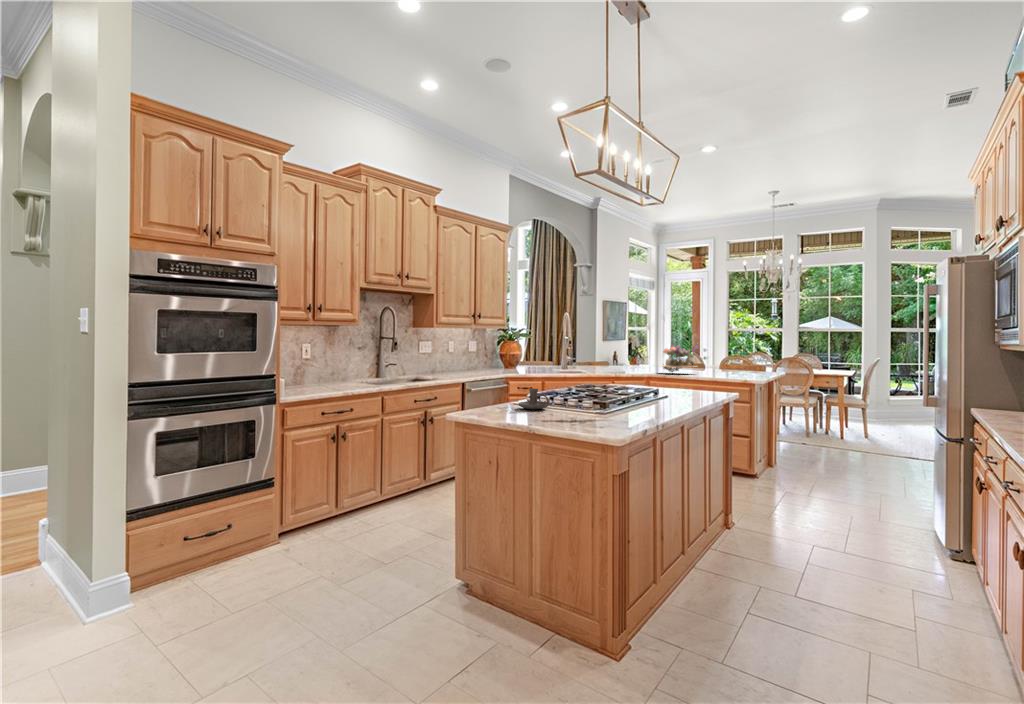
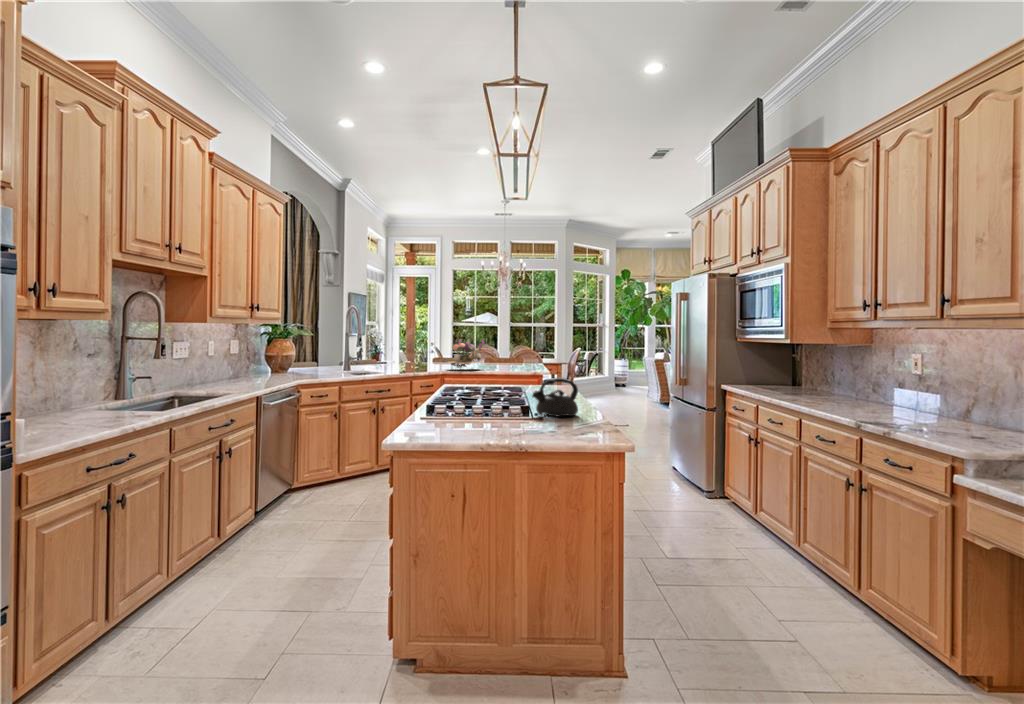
teapot: none [595,372,635,408] -> present [532,378,578,417]
candle holder: present [518,388,549,409] -> none [475,403,521,430]

